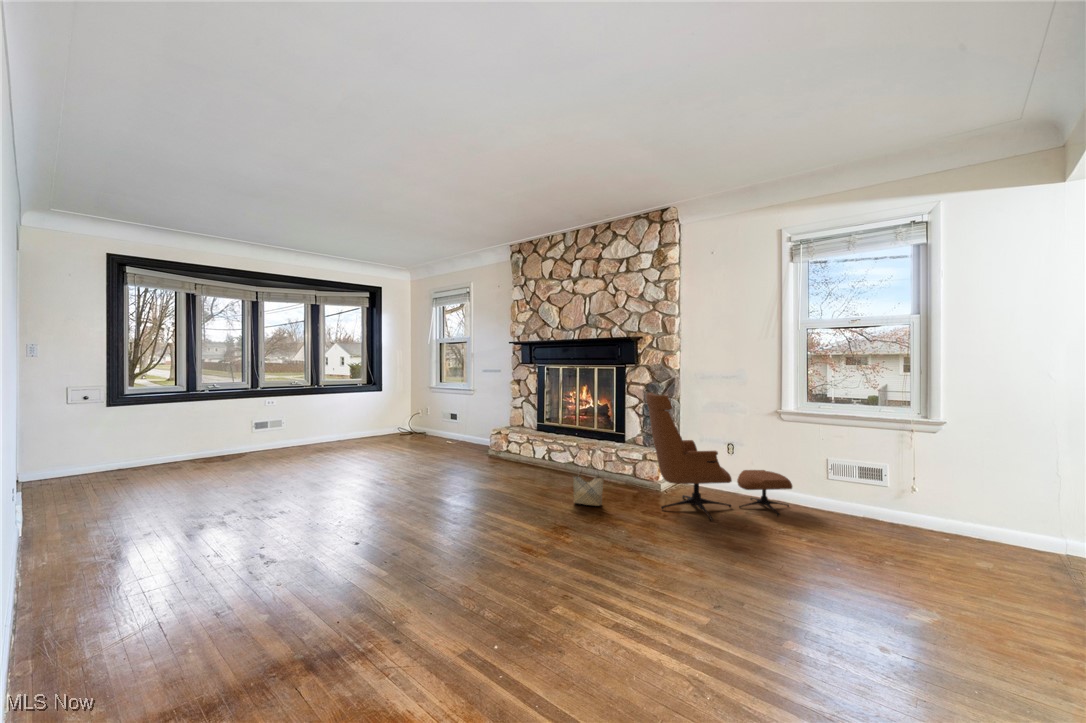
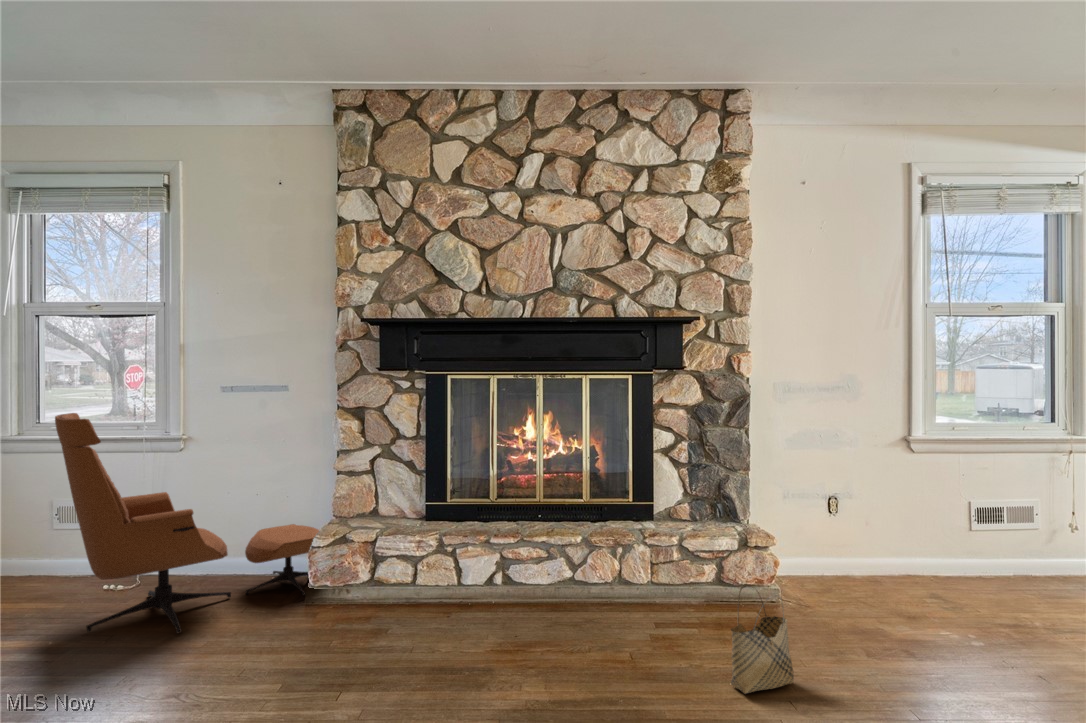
lounge chair: present [646,392,792,521] -> present [55,413,319,633]

